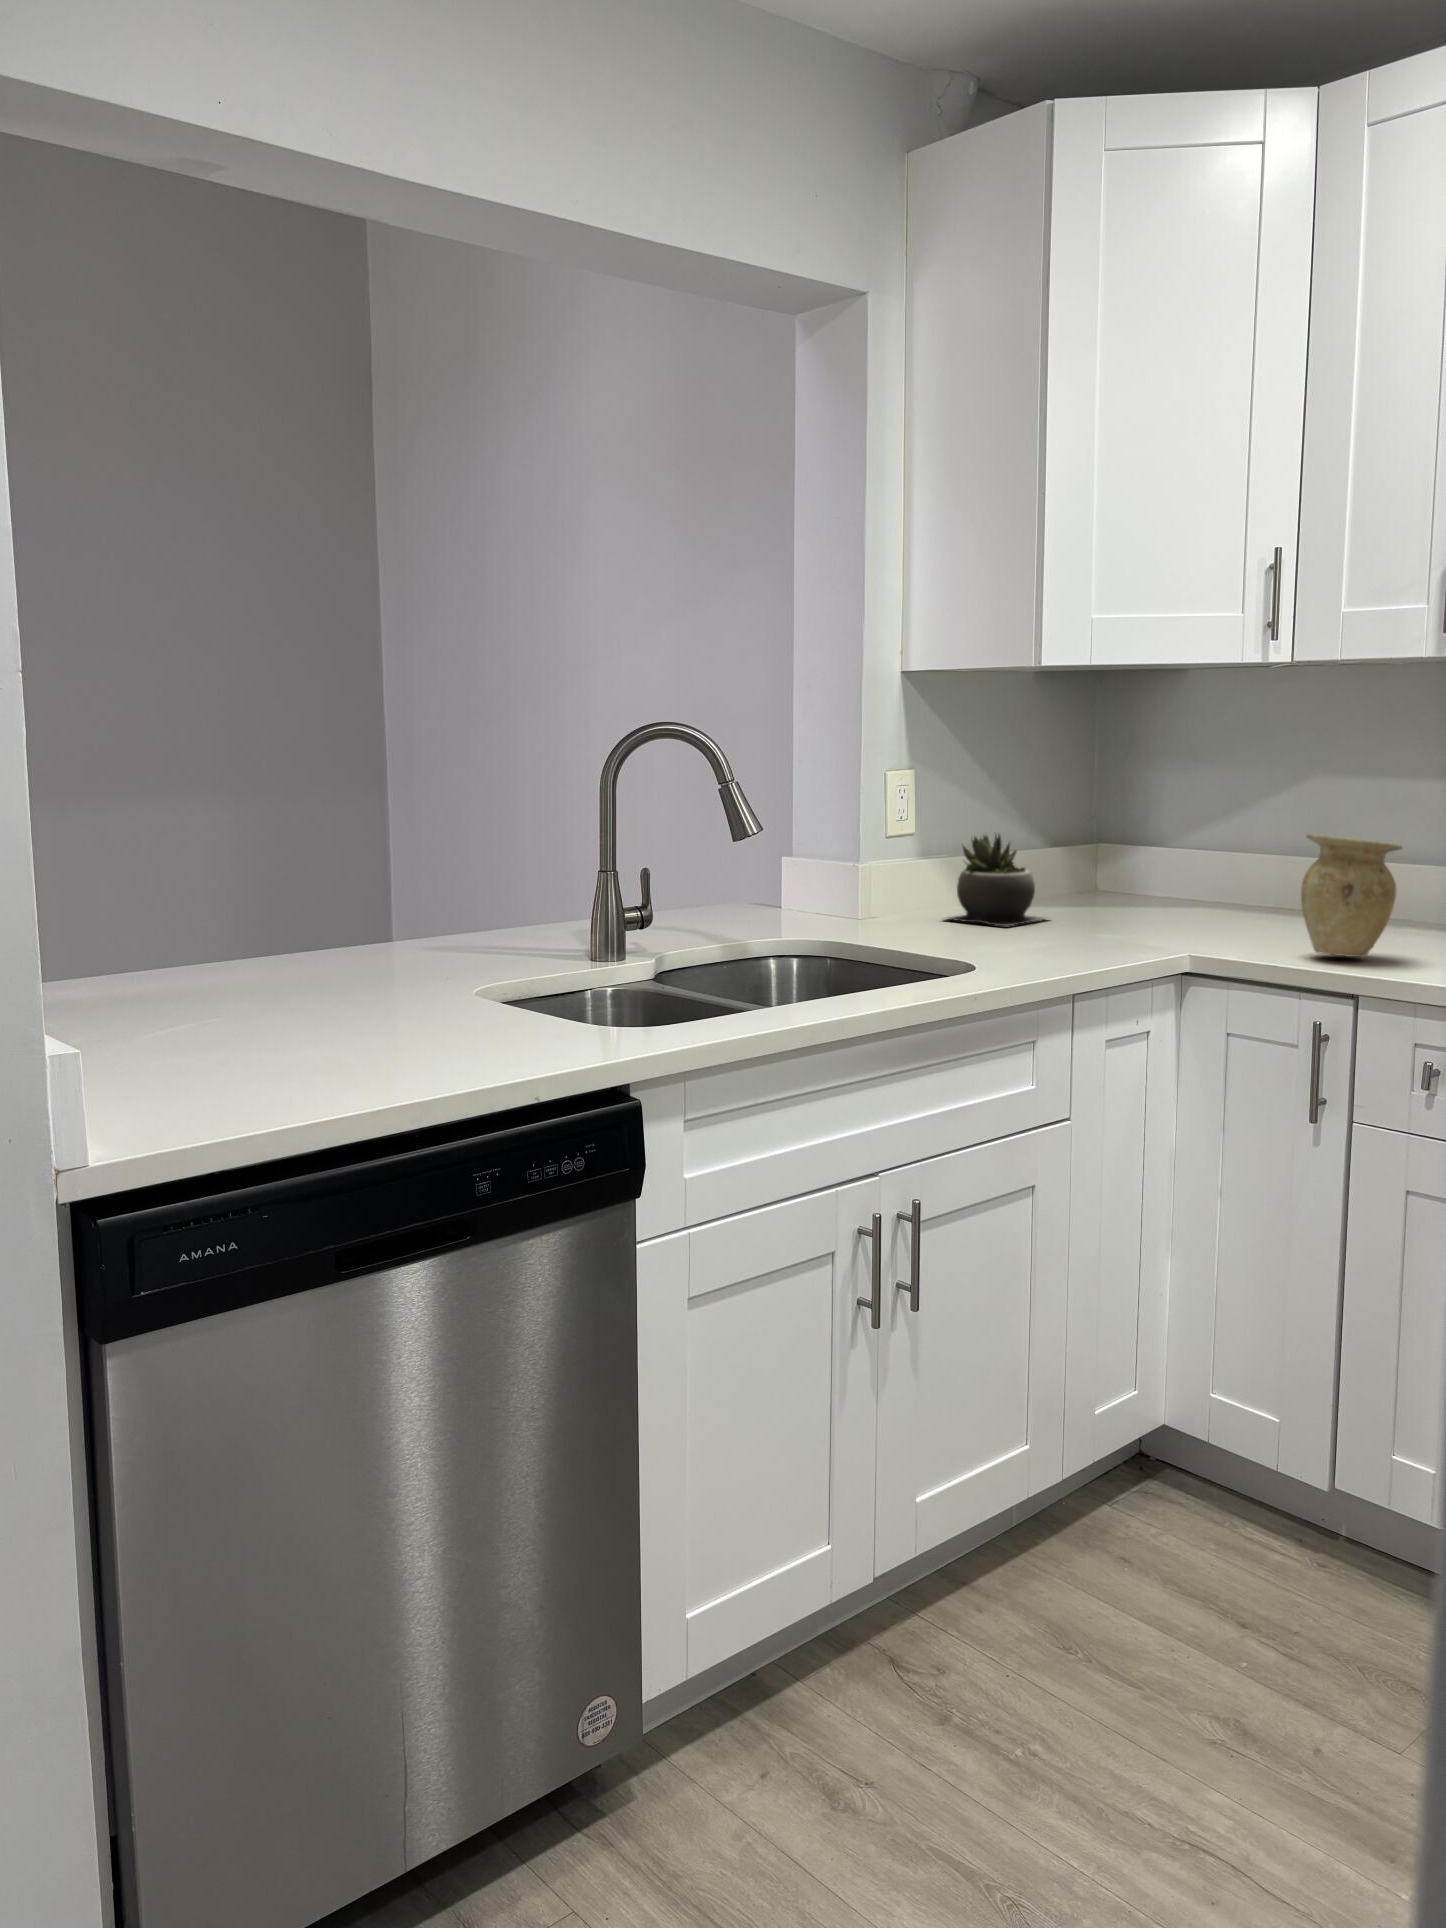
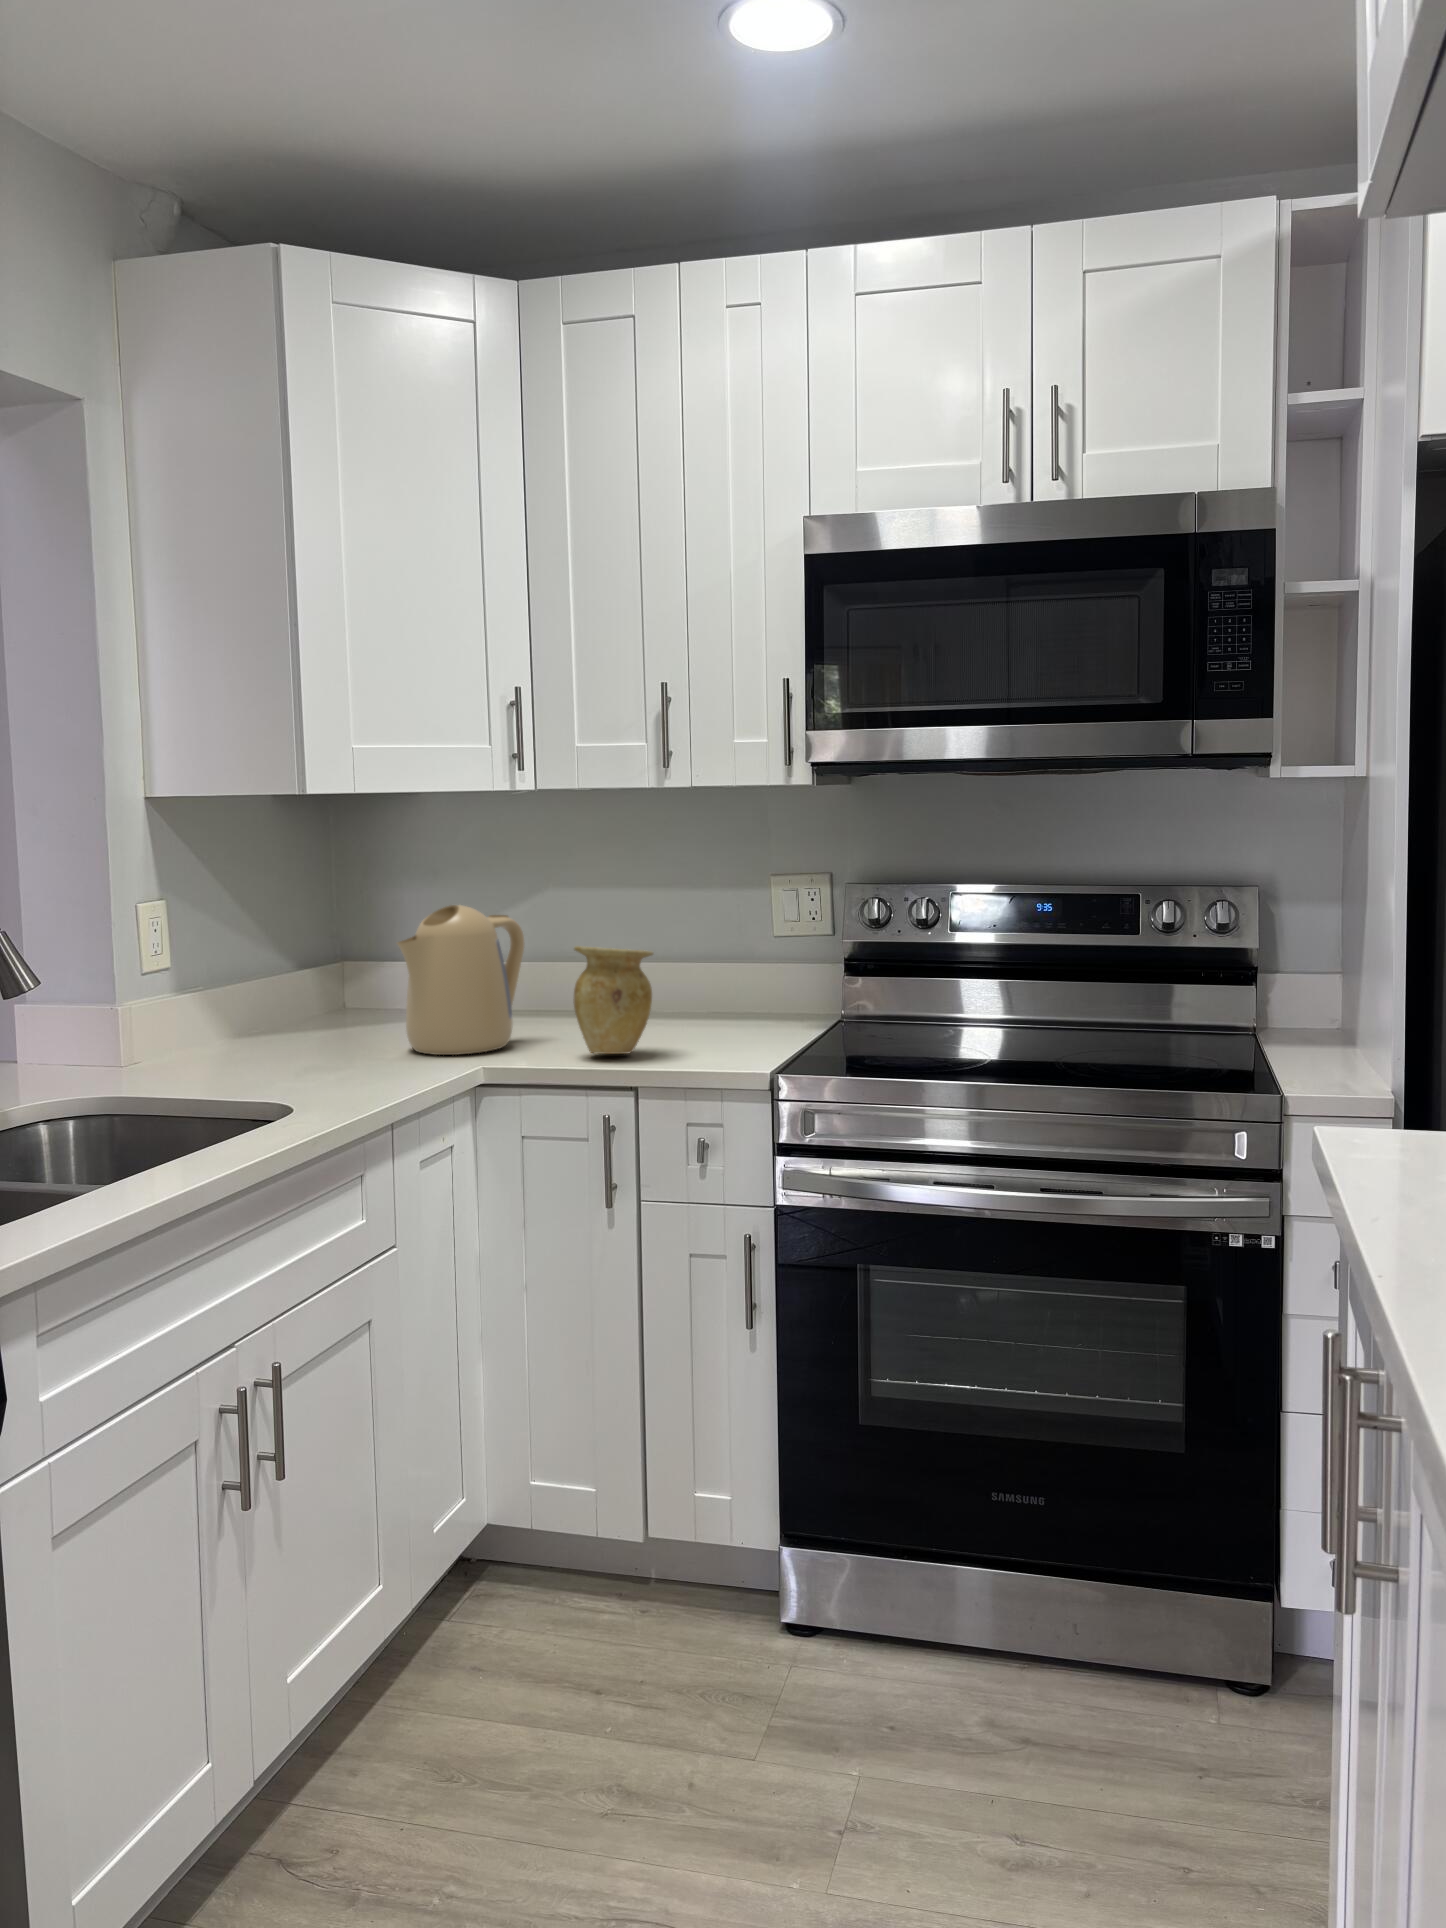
kettle: none [1118,784,1266,941] -> present [397,905,524,1055]
succulent plant: present [945,835,1046,926] -> none [211,961,325,1057]

